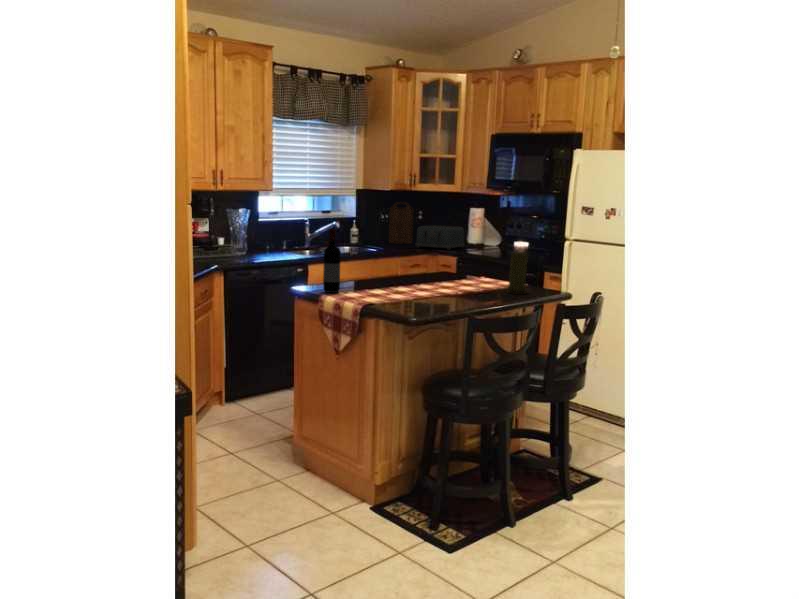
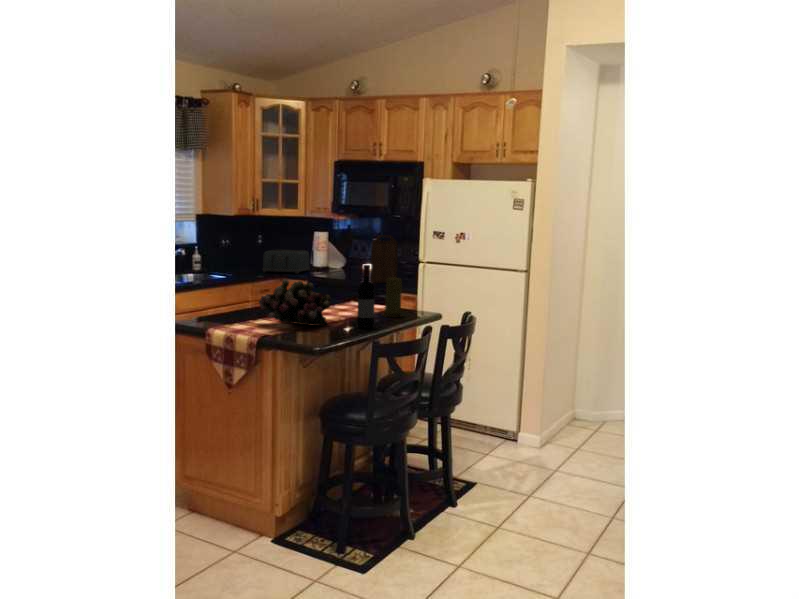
cutting board: present [389,202,413,244] -> present [371,235,398,283]
wine bottle: present [323,229,341,293] -> present [358,265,375,328]
flower arrangement: none [374,249,447,298] -> present [259,279,331,326]

